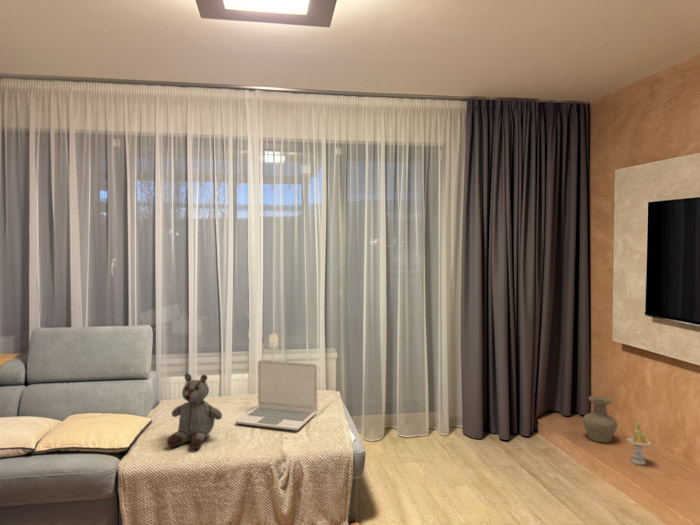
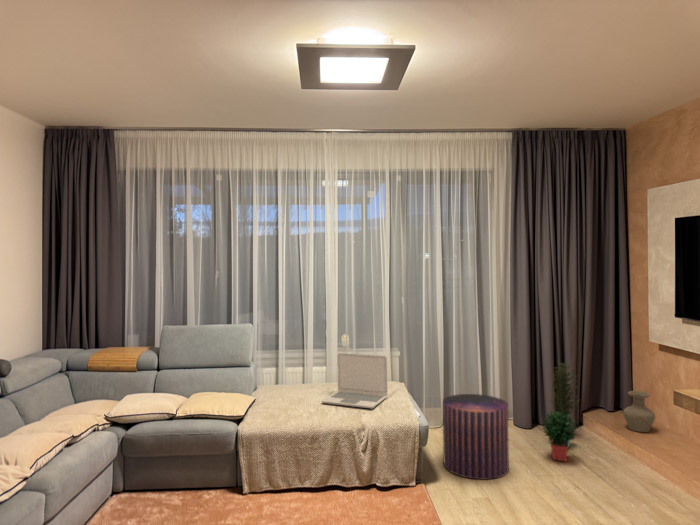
potted plant: none [497,362,539,482] -> present [543,363,580,461]
stuffed bear: present [167,374,222,449] -> none [271,360,313,419]
pouf: none [383,406,459,511] -> present [443,394,509,479]
candle: present [627,422,650,465] -> none [662,412,684,450]

